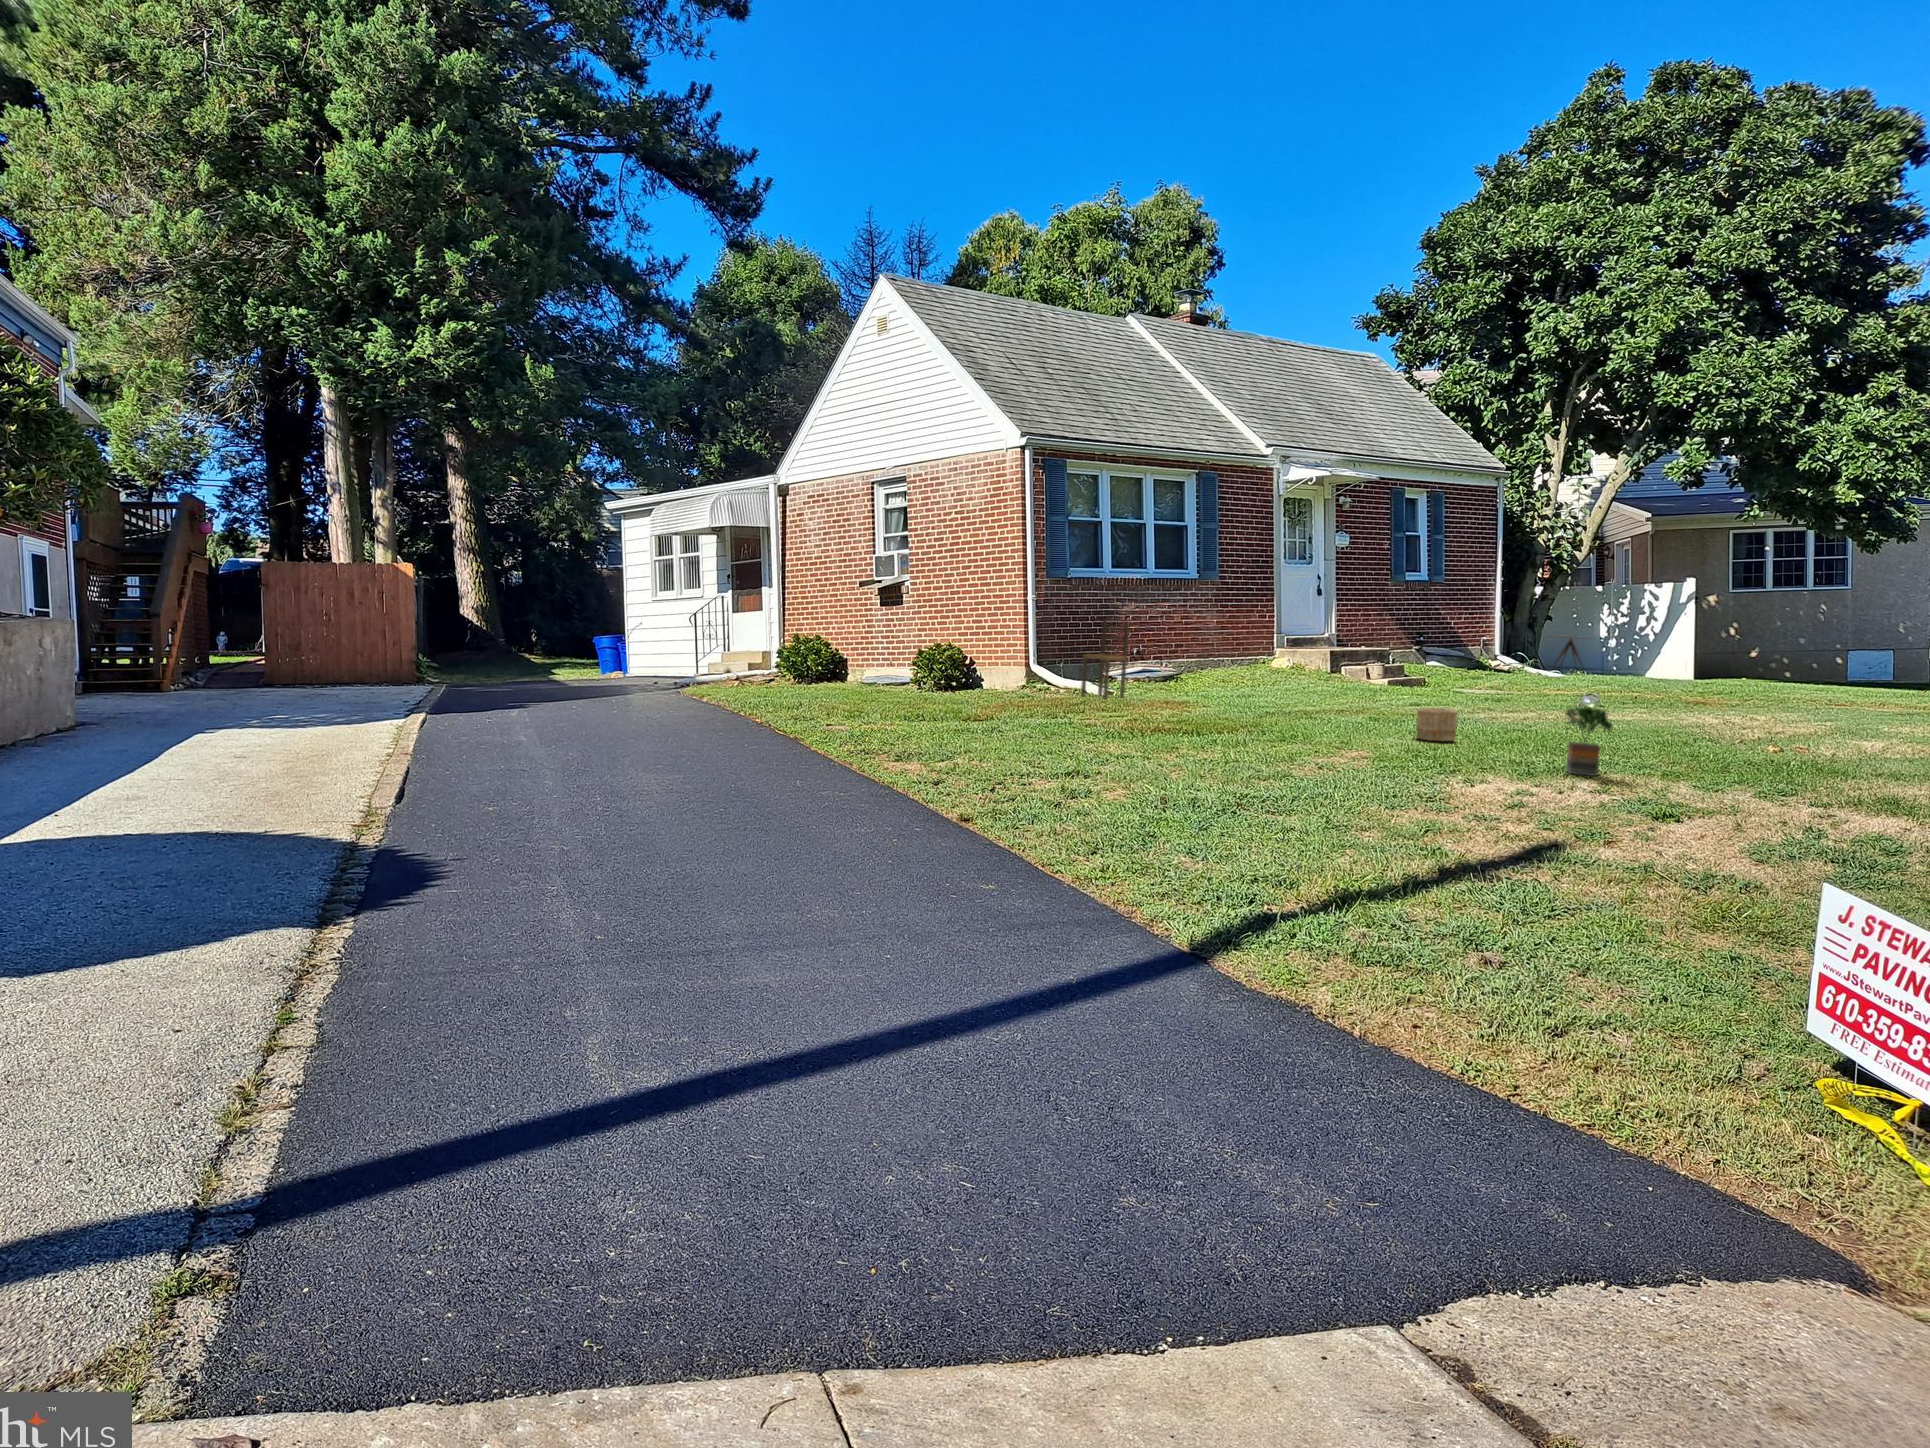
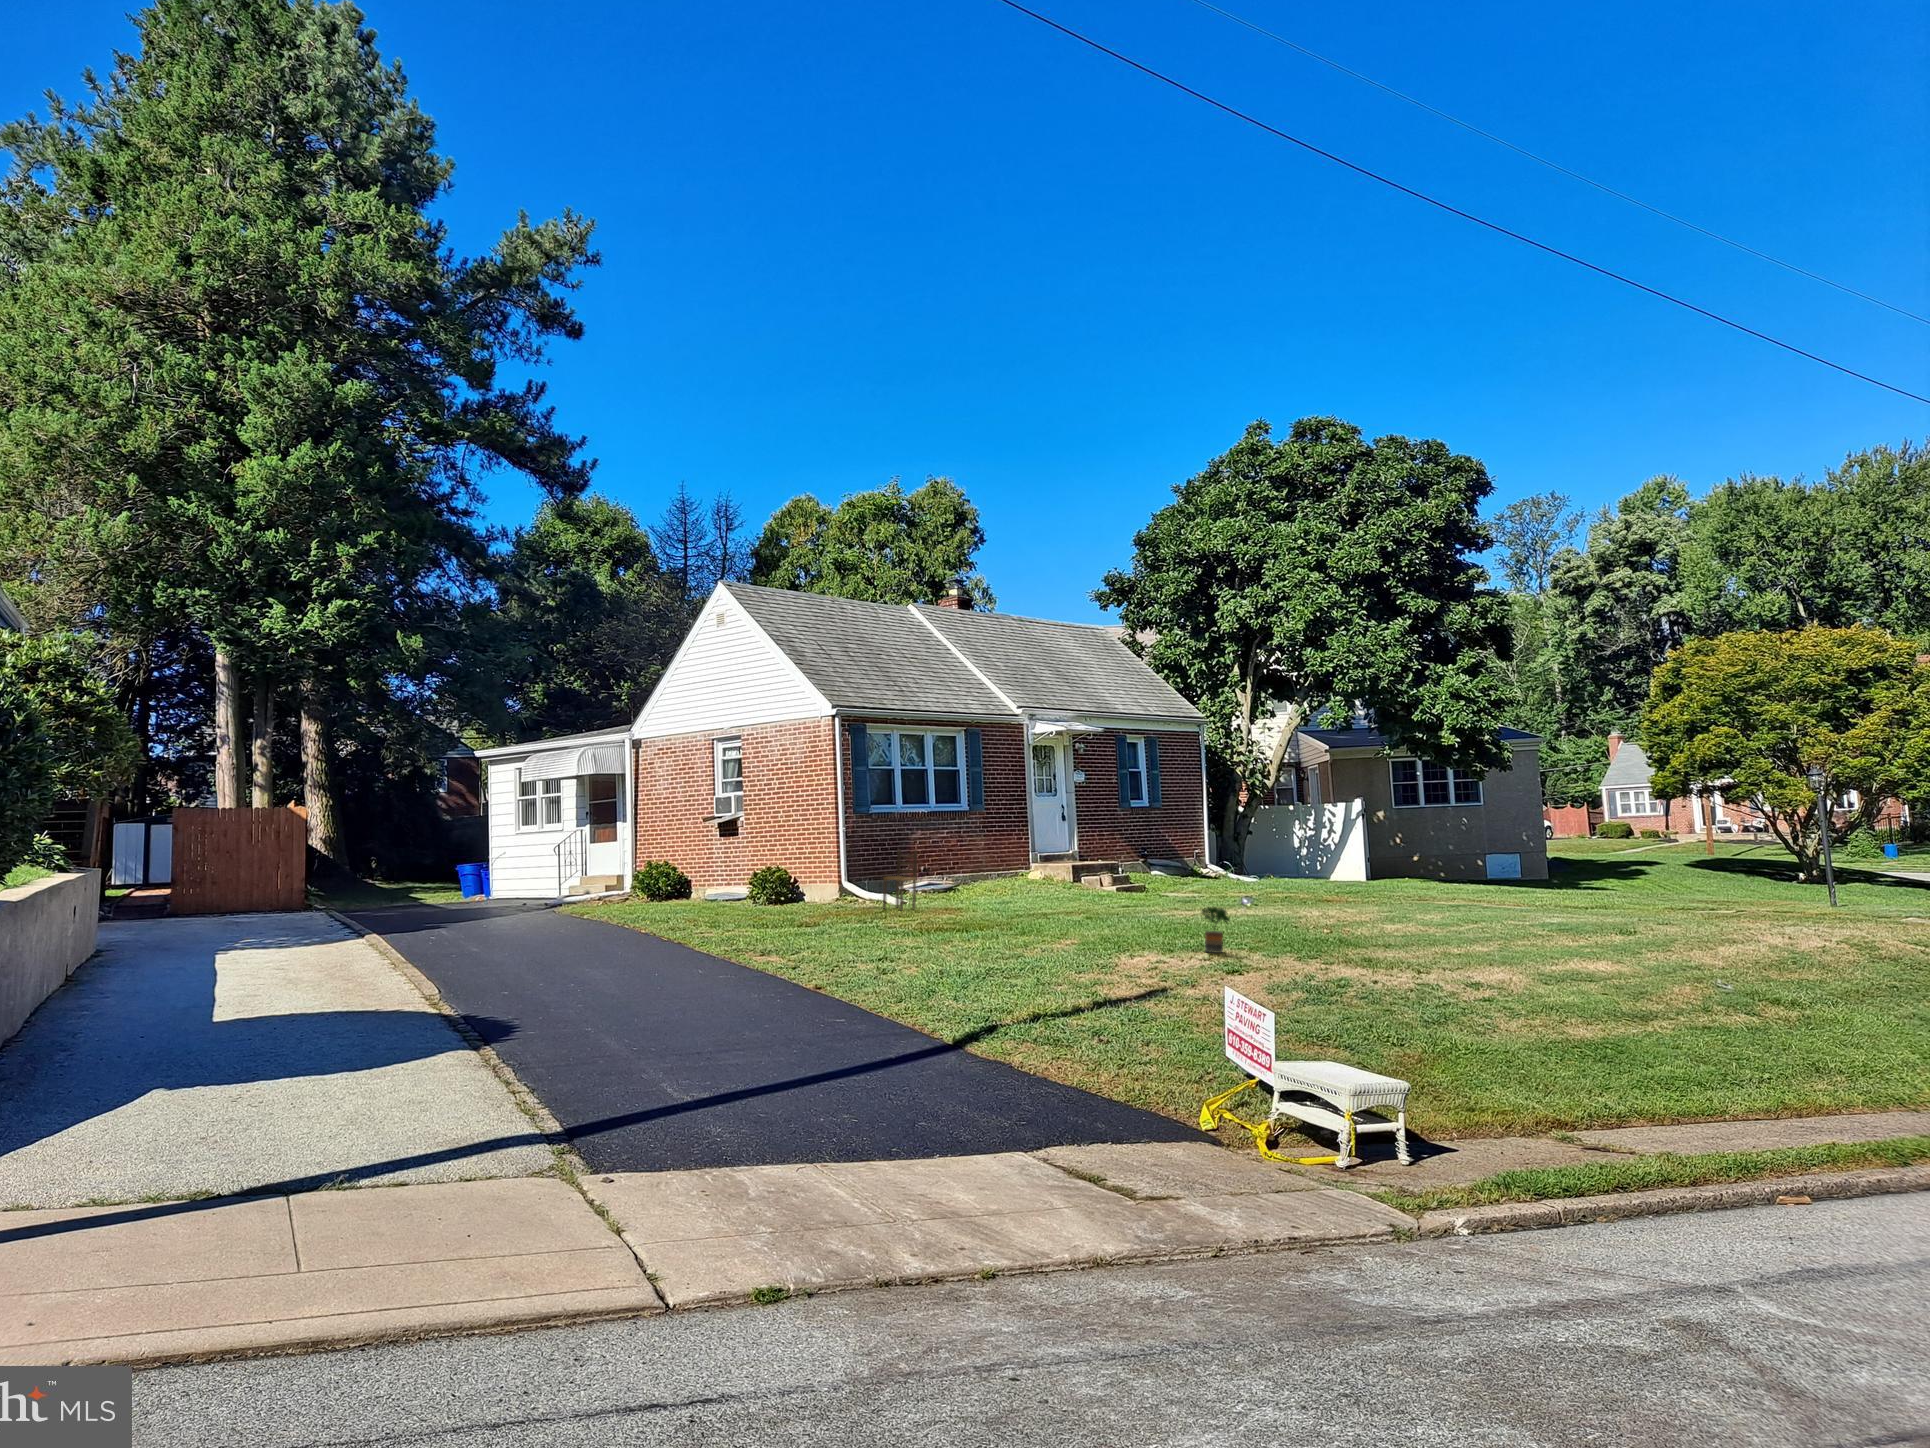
round table: present [1551,636,1583,668] -> none [1254,846,1293,873]
wooden bucket: present [1416,708,1458,741] -> none [1117,910,1145,934]

